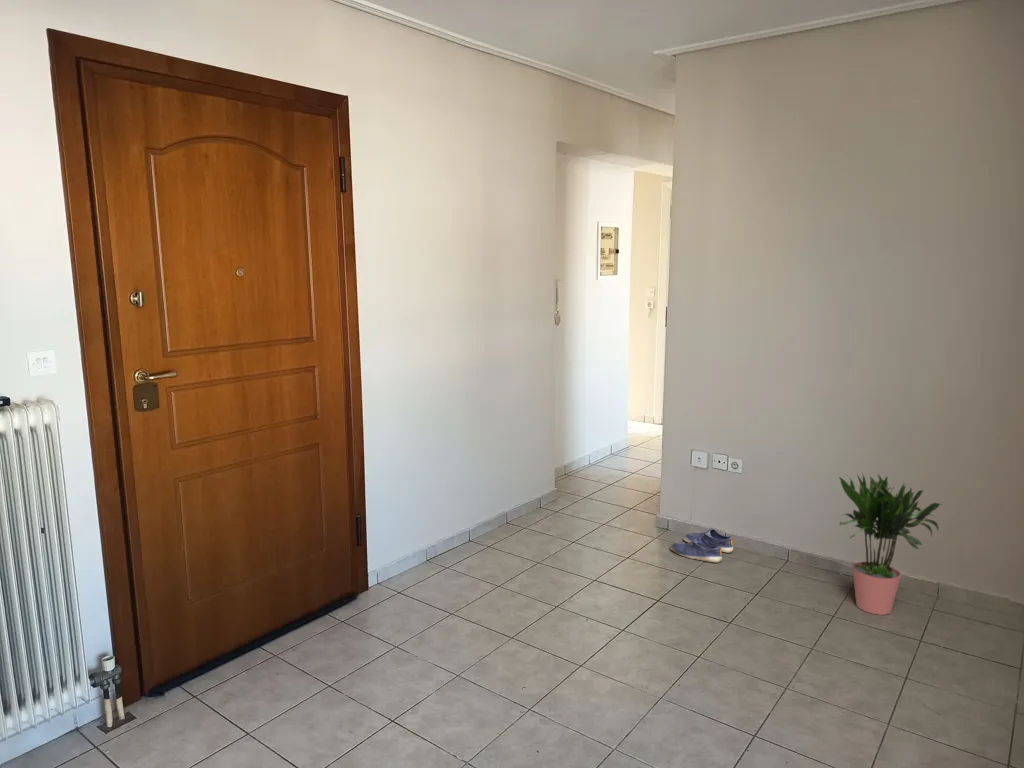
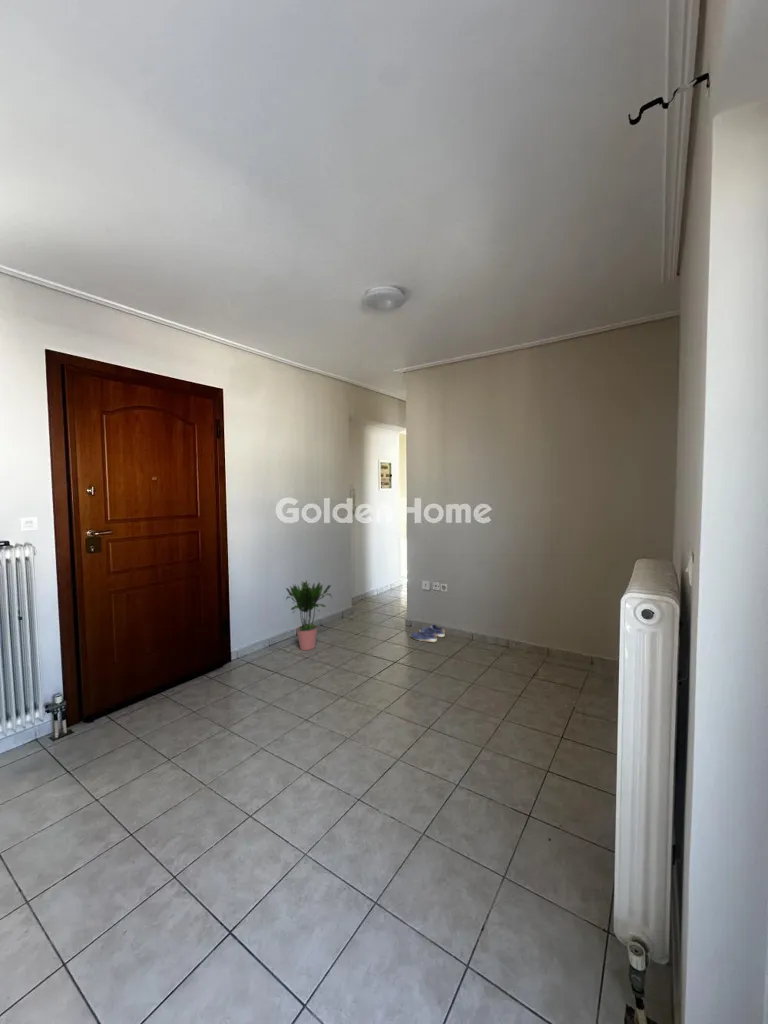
potted plant: present [839,475,940,615] -> present [286,581,331,650]

